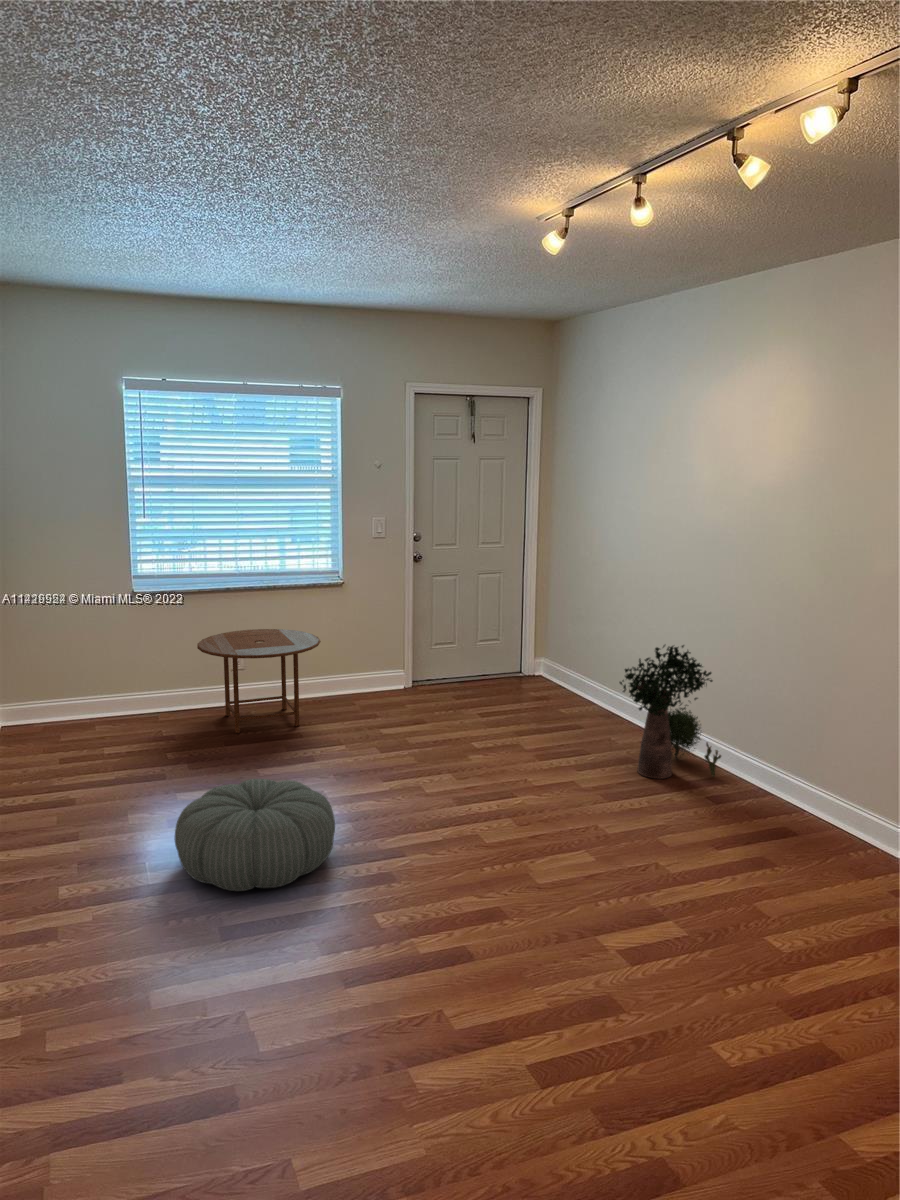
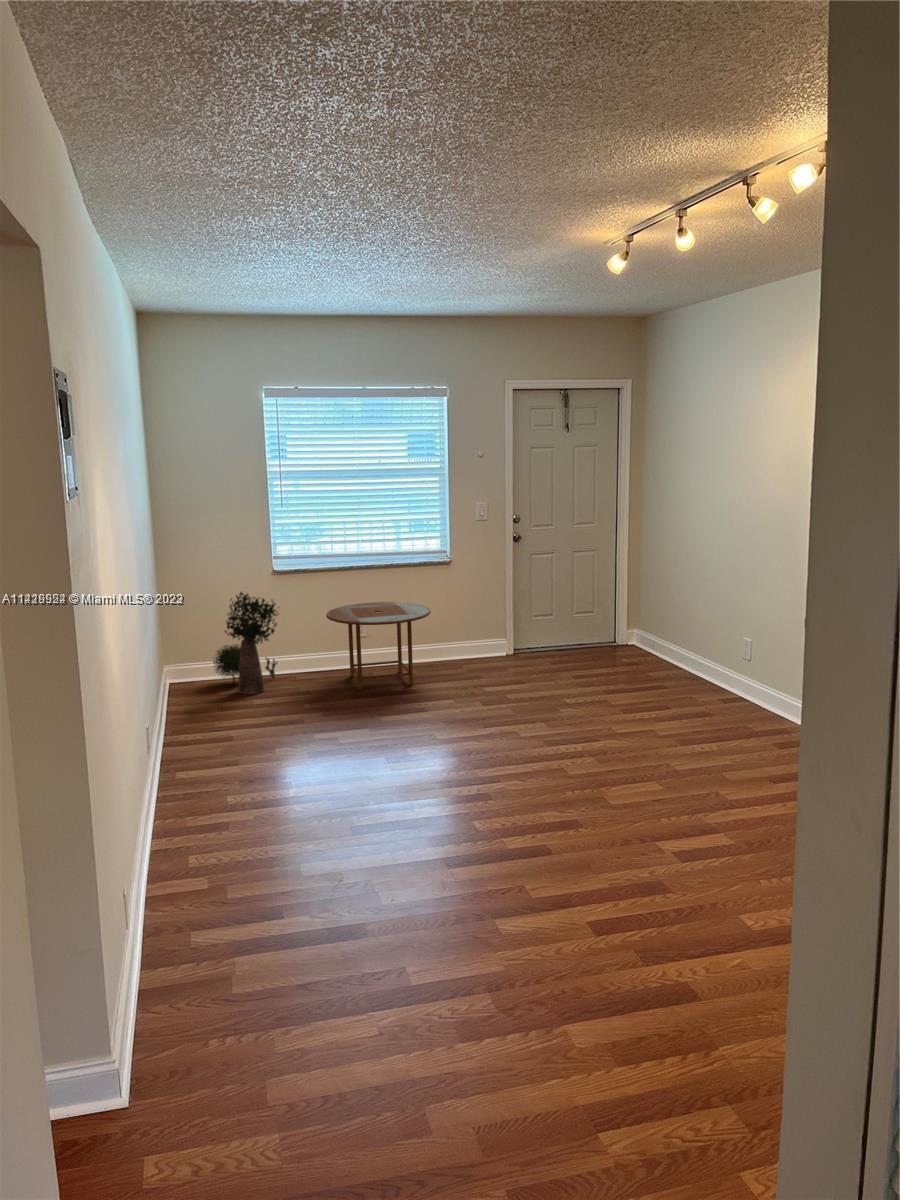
potted plant: present [619,645,721,779] -> present [213,592,279,695]
pouf: present [175,779,335,891] -> none [312,718,440,802]

